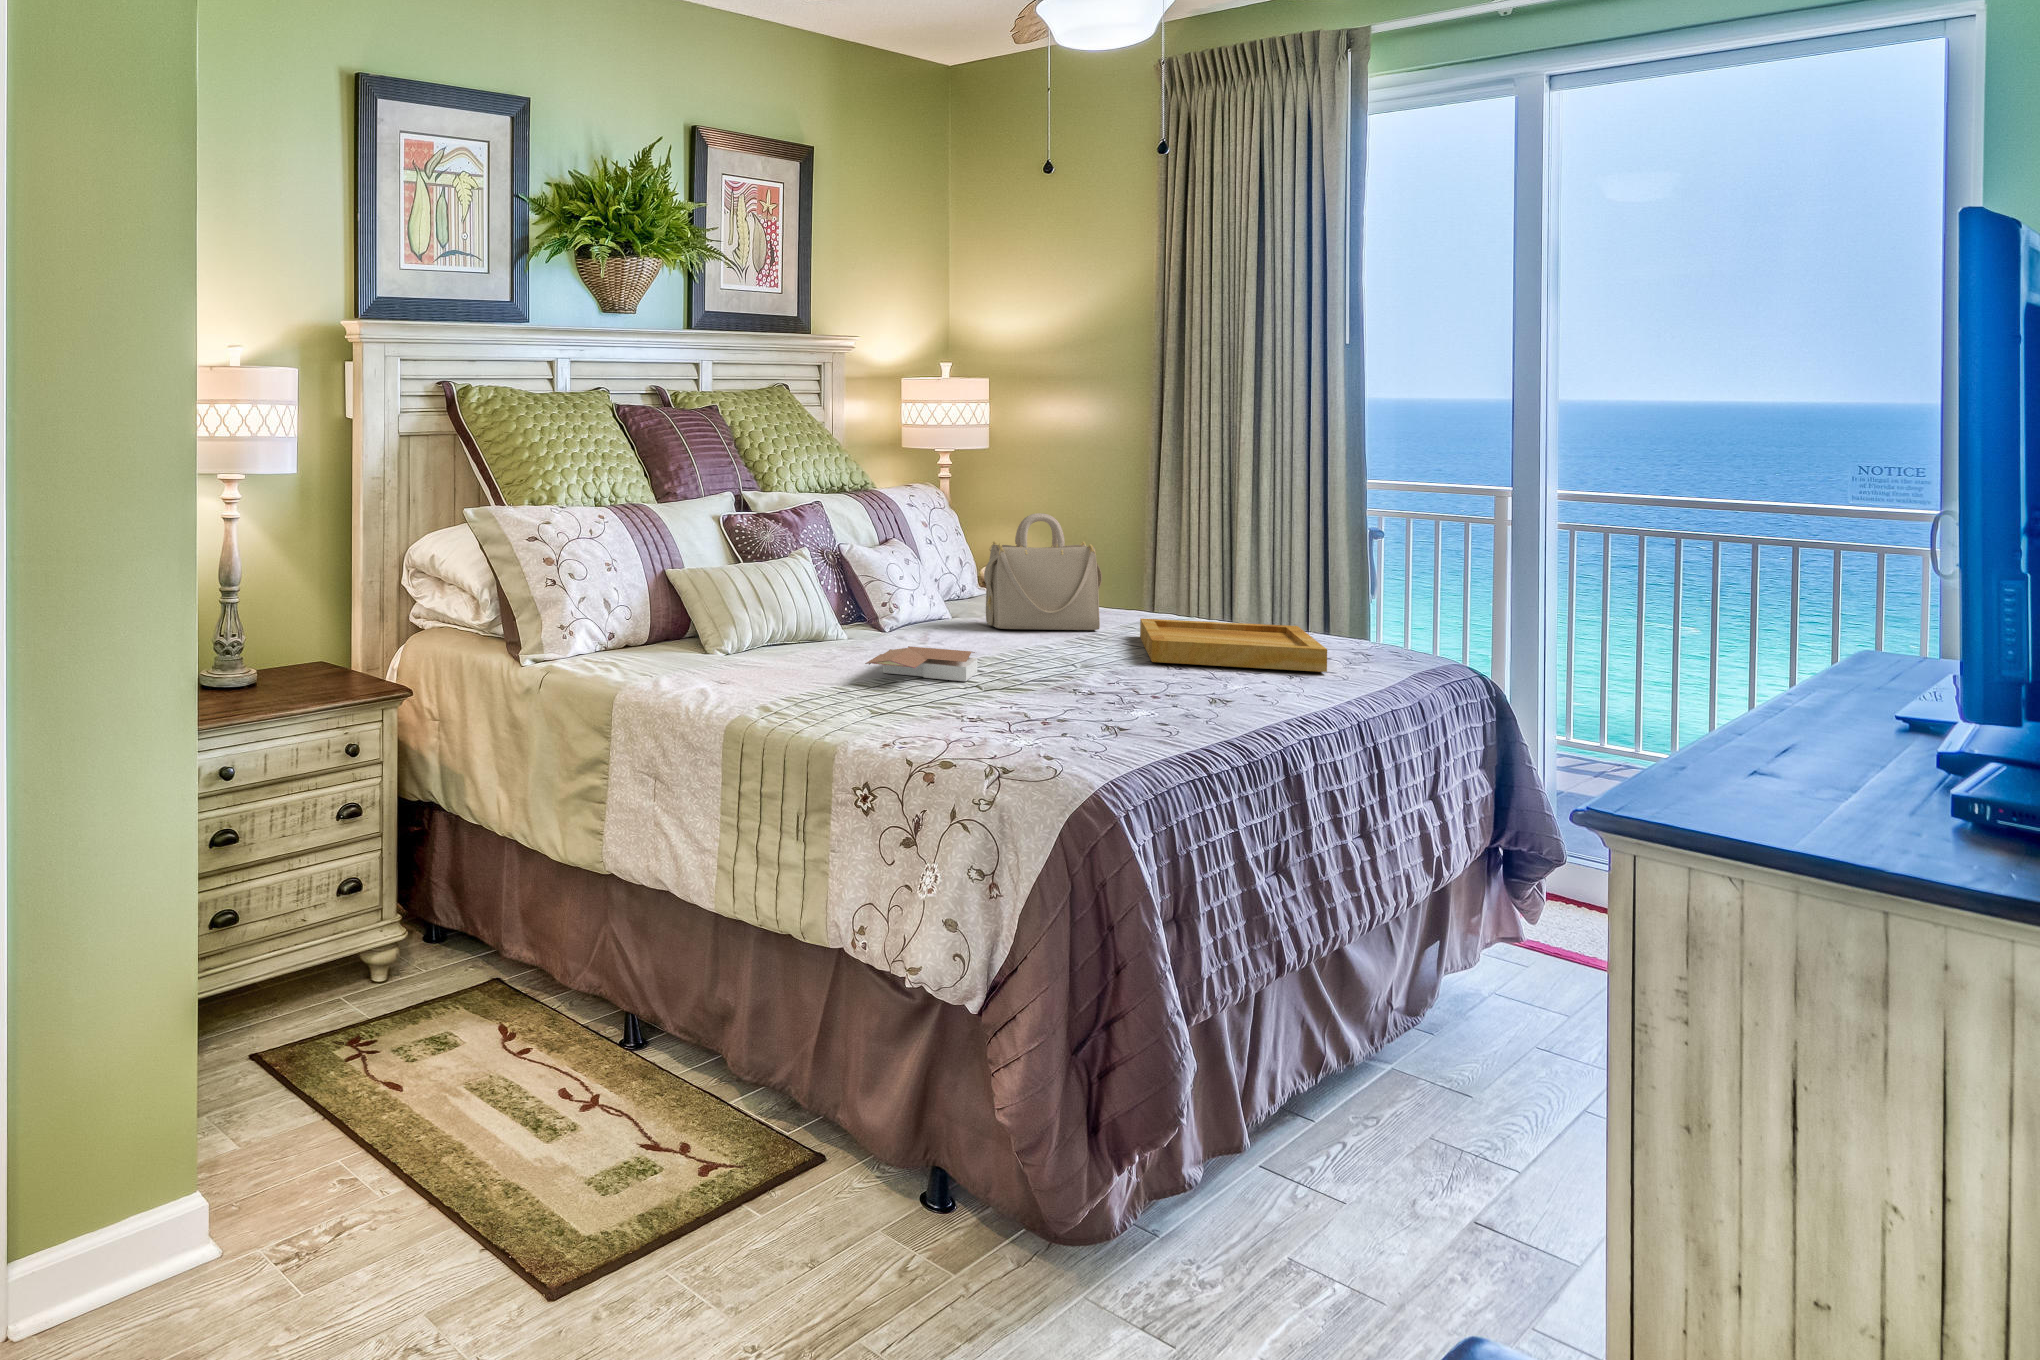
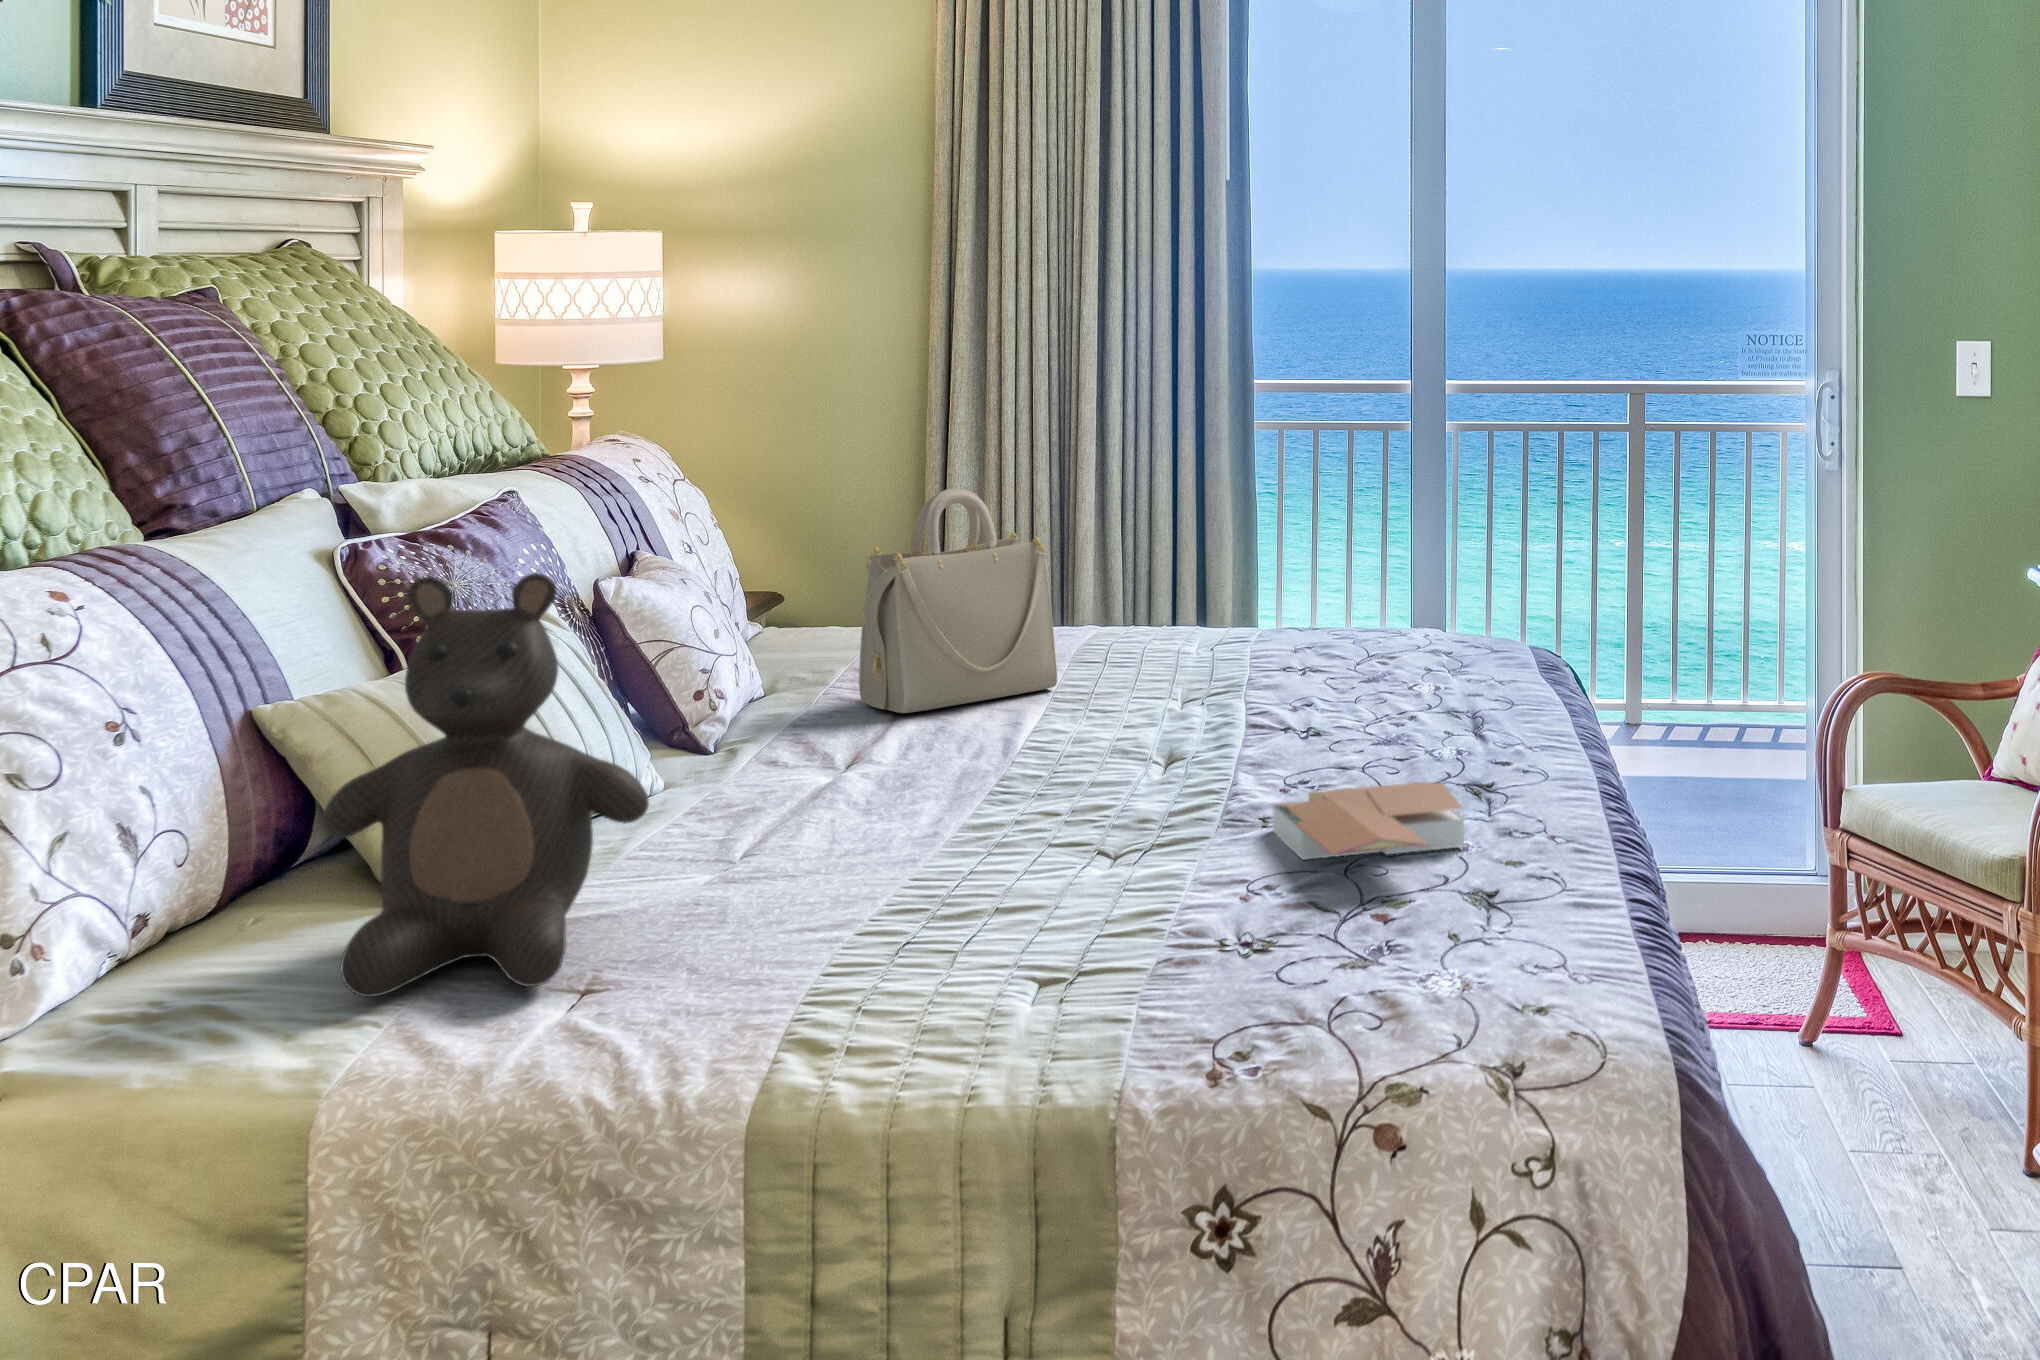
teddy bear: none [654,515,782,682] -> present [322,573,649,997]
tray: present [1140,619,1327,672] -> none [1126,638,1457,742]
book: present [865,646,978,681] -> present [1272,782,1464,860]

